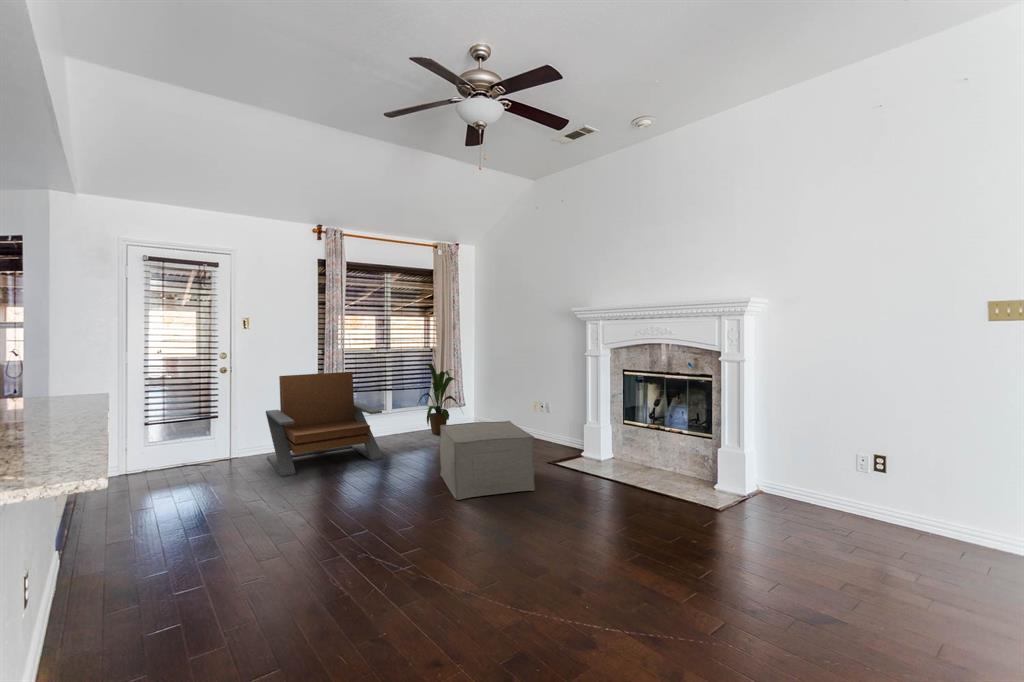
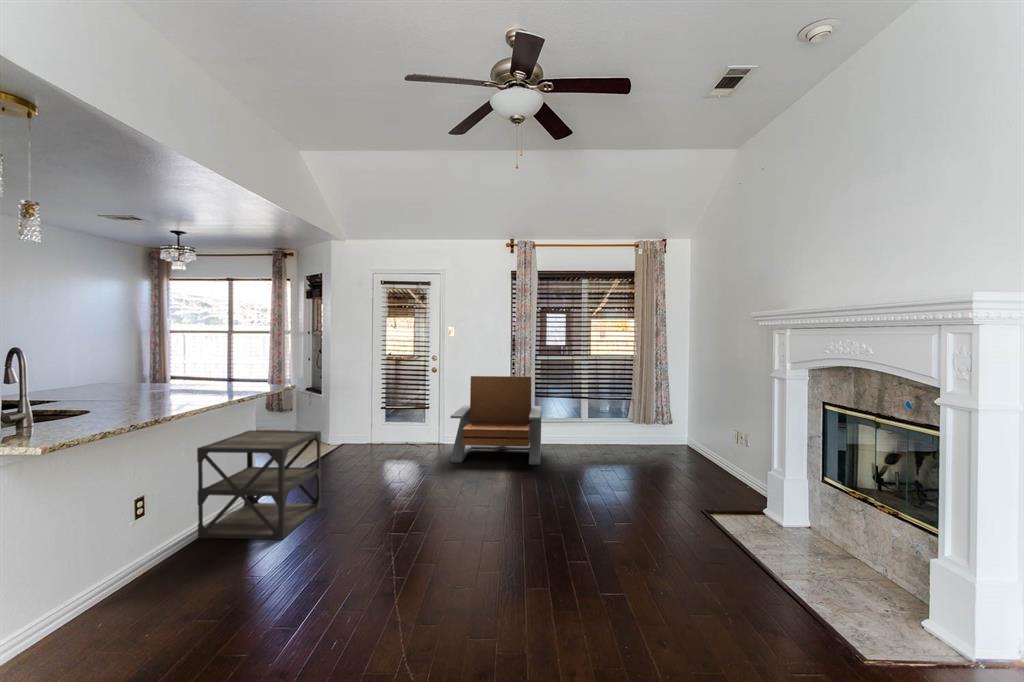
house plant: present [418,364,459,435] -> none [607,373,658,453]
ottoman: present [440,421,535,500] -> none [536,440,644,537]
side table: none [9,459,194,670] -> present [197,430,321,540]

